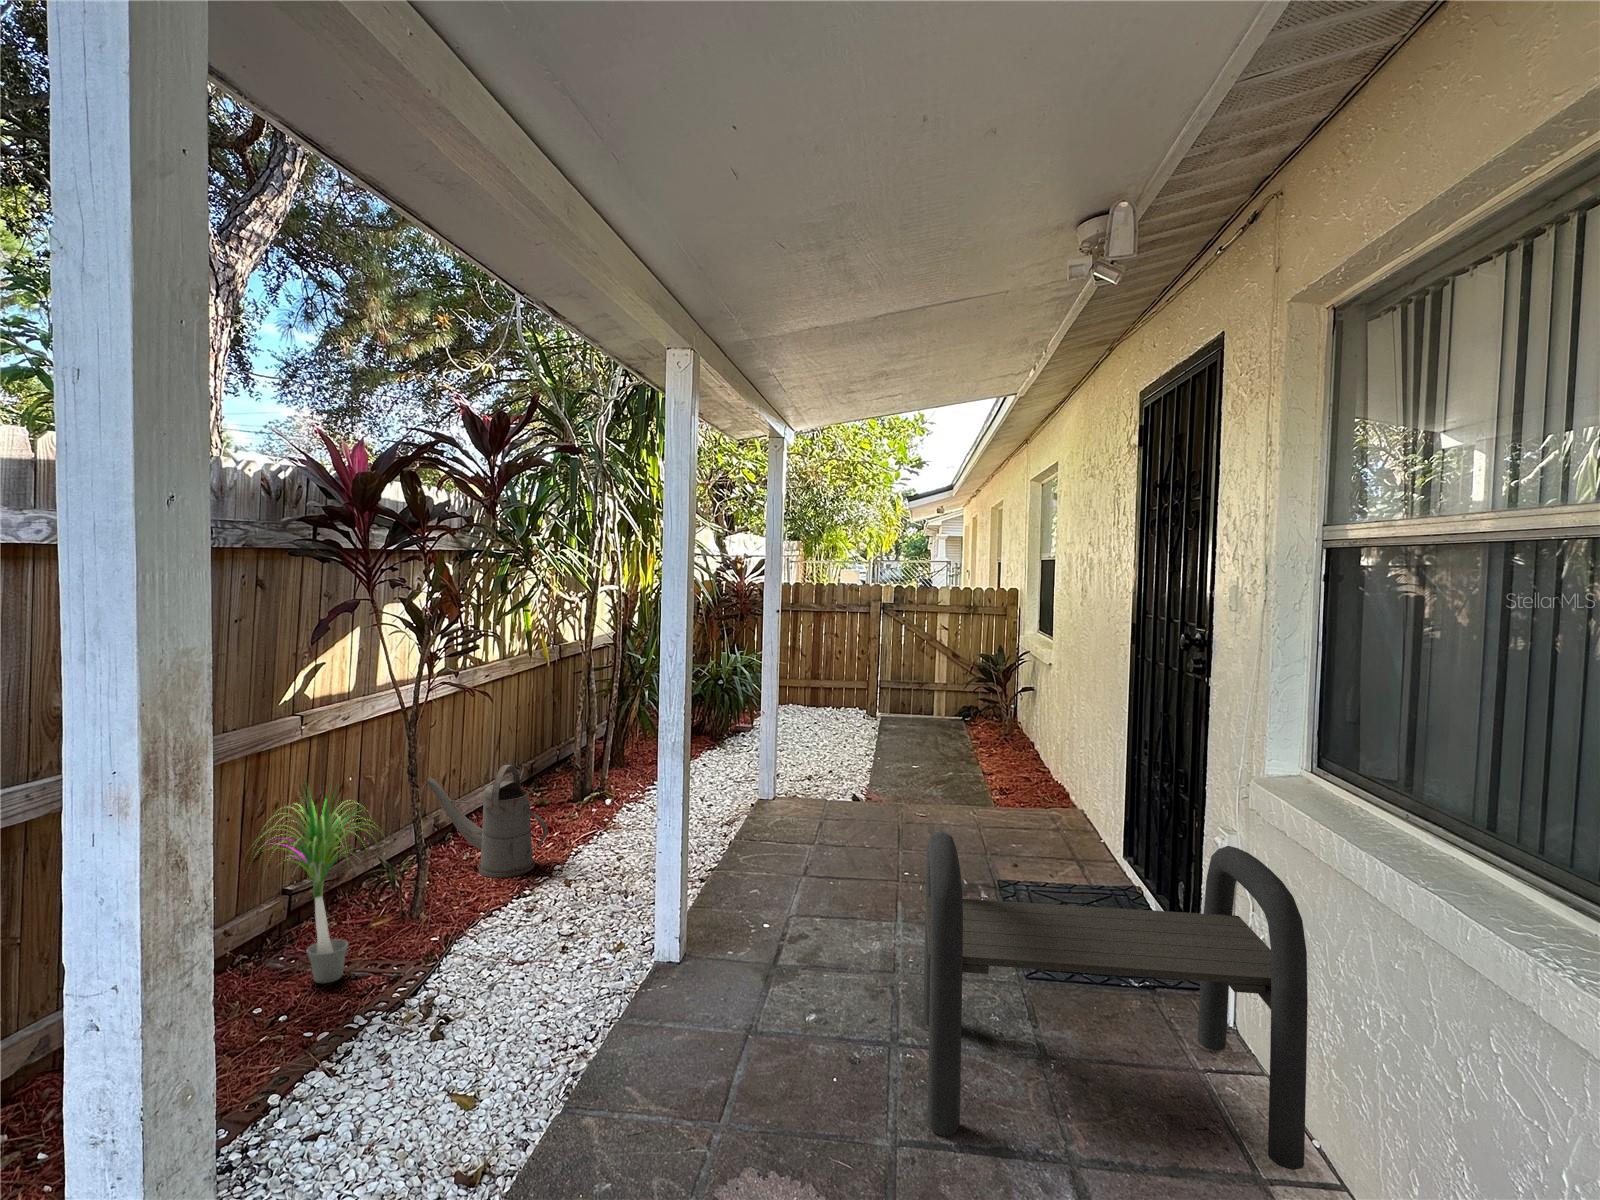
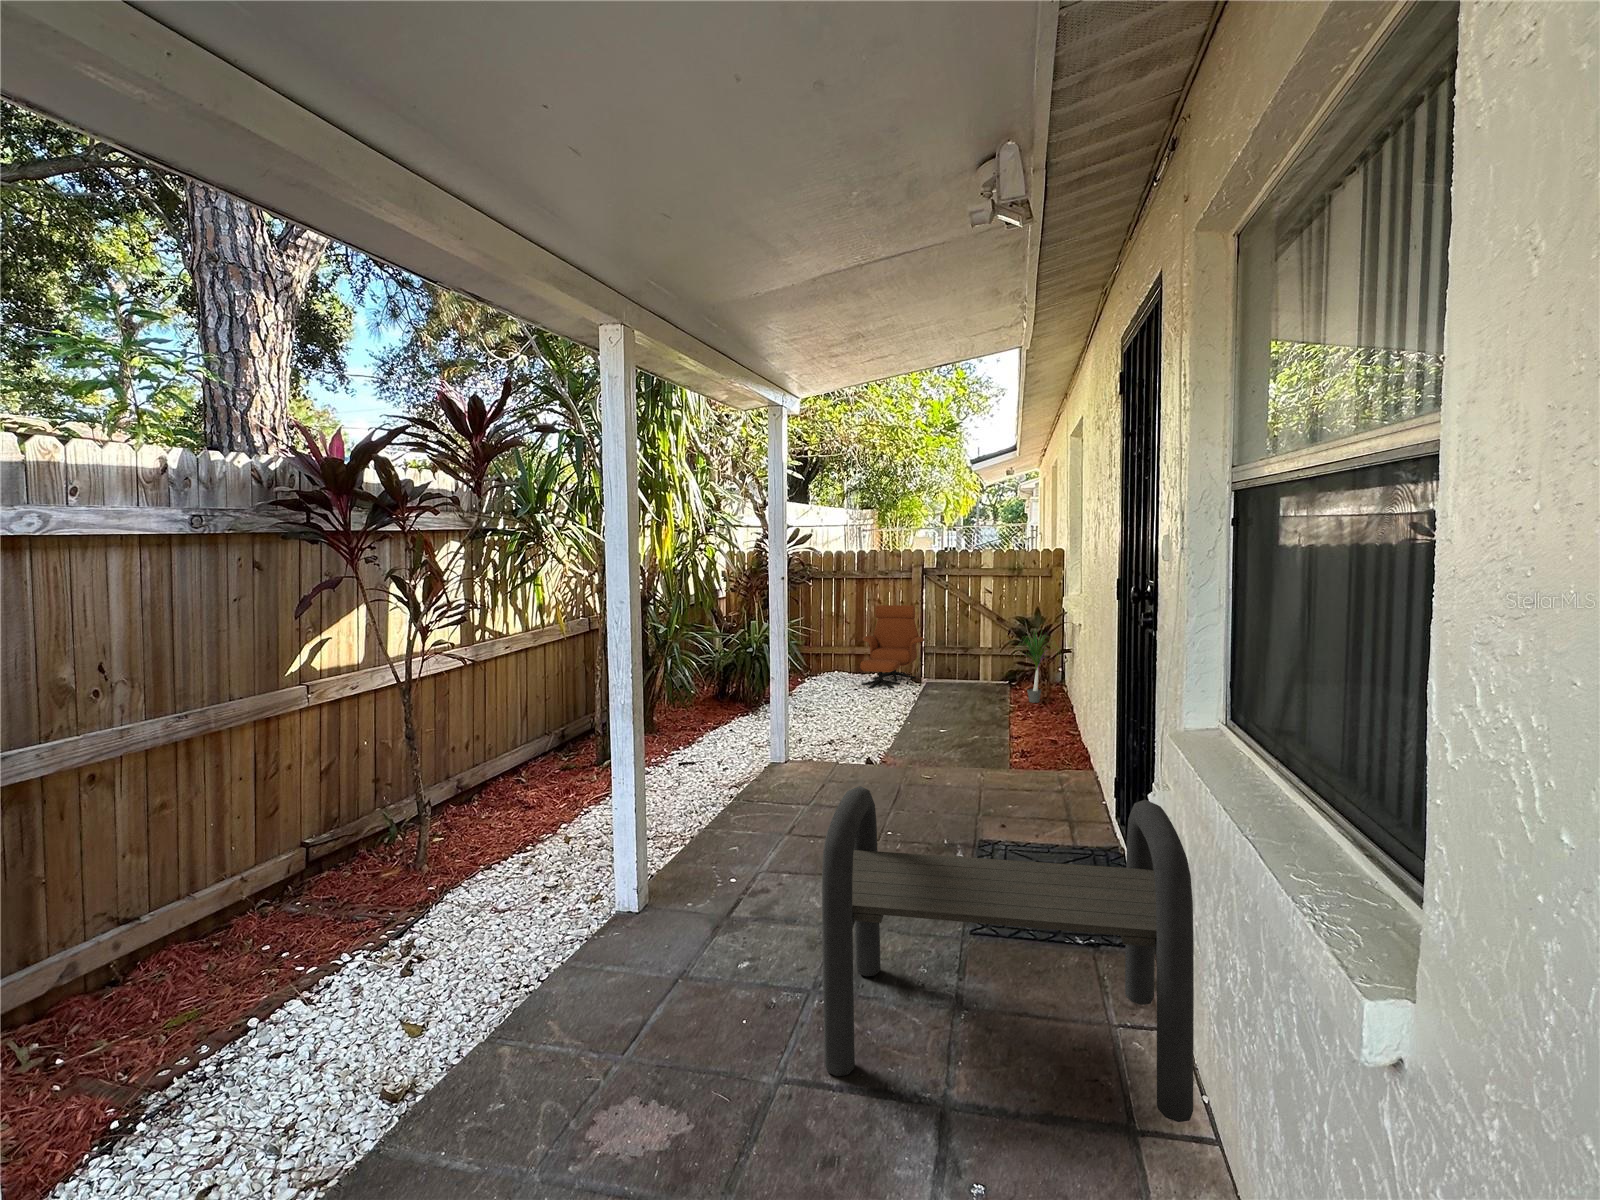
lounge chair: none [821,637,884,723] -> present [860,605,924,689]
watering can: present [427,765,548,878] -> none [447,730,553,834]
potted plant: present [261,783,369,983] -> present [1025,633,1056,703]

